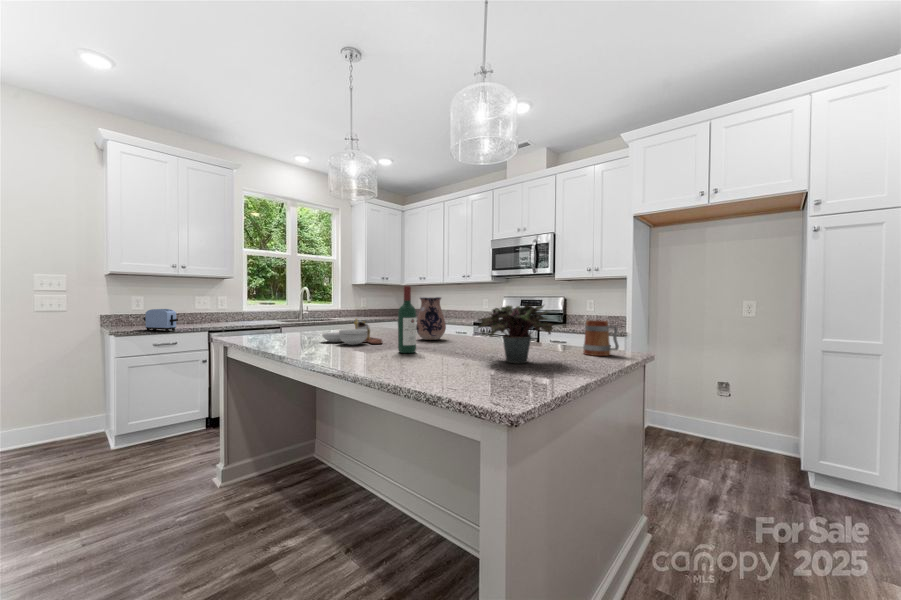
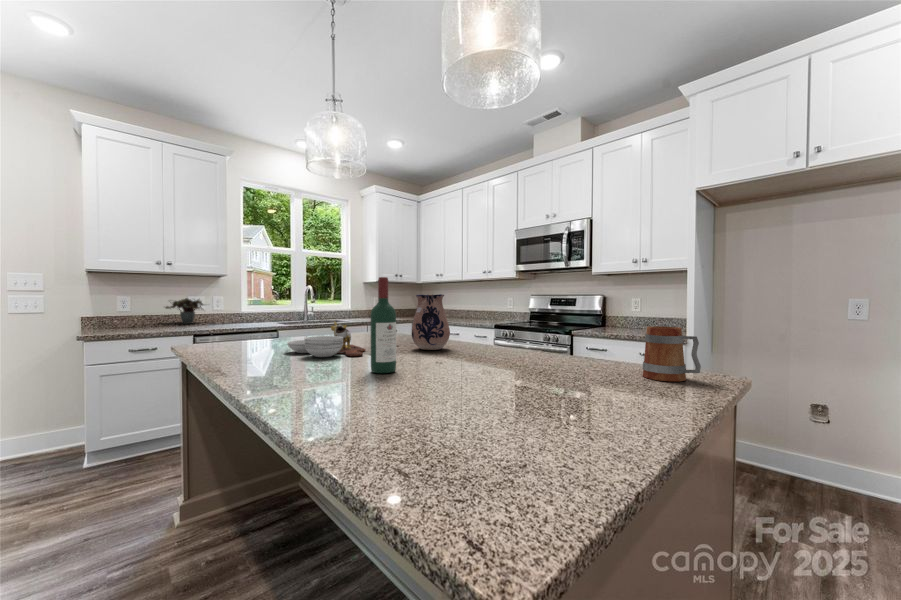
potted plant: present [478,305,553,363] -> present [165,298,204,324]
toaster: present [143,309,178,331] -> none [119,310,155,335]

